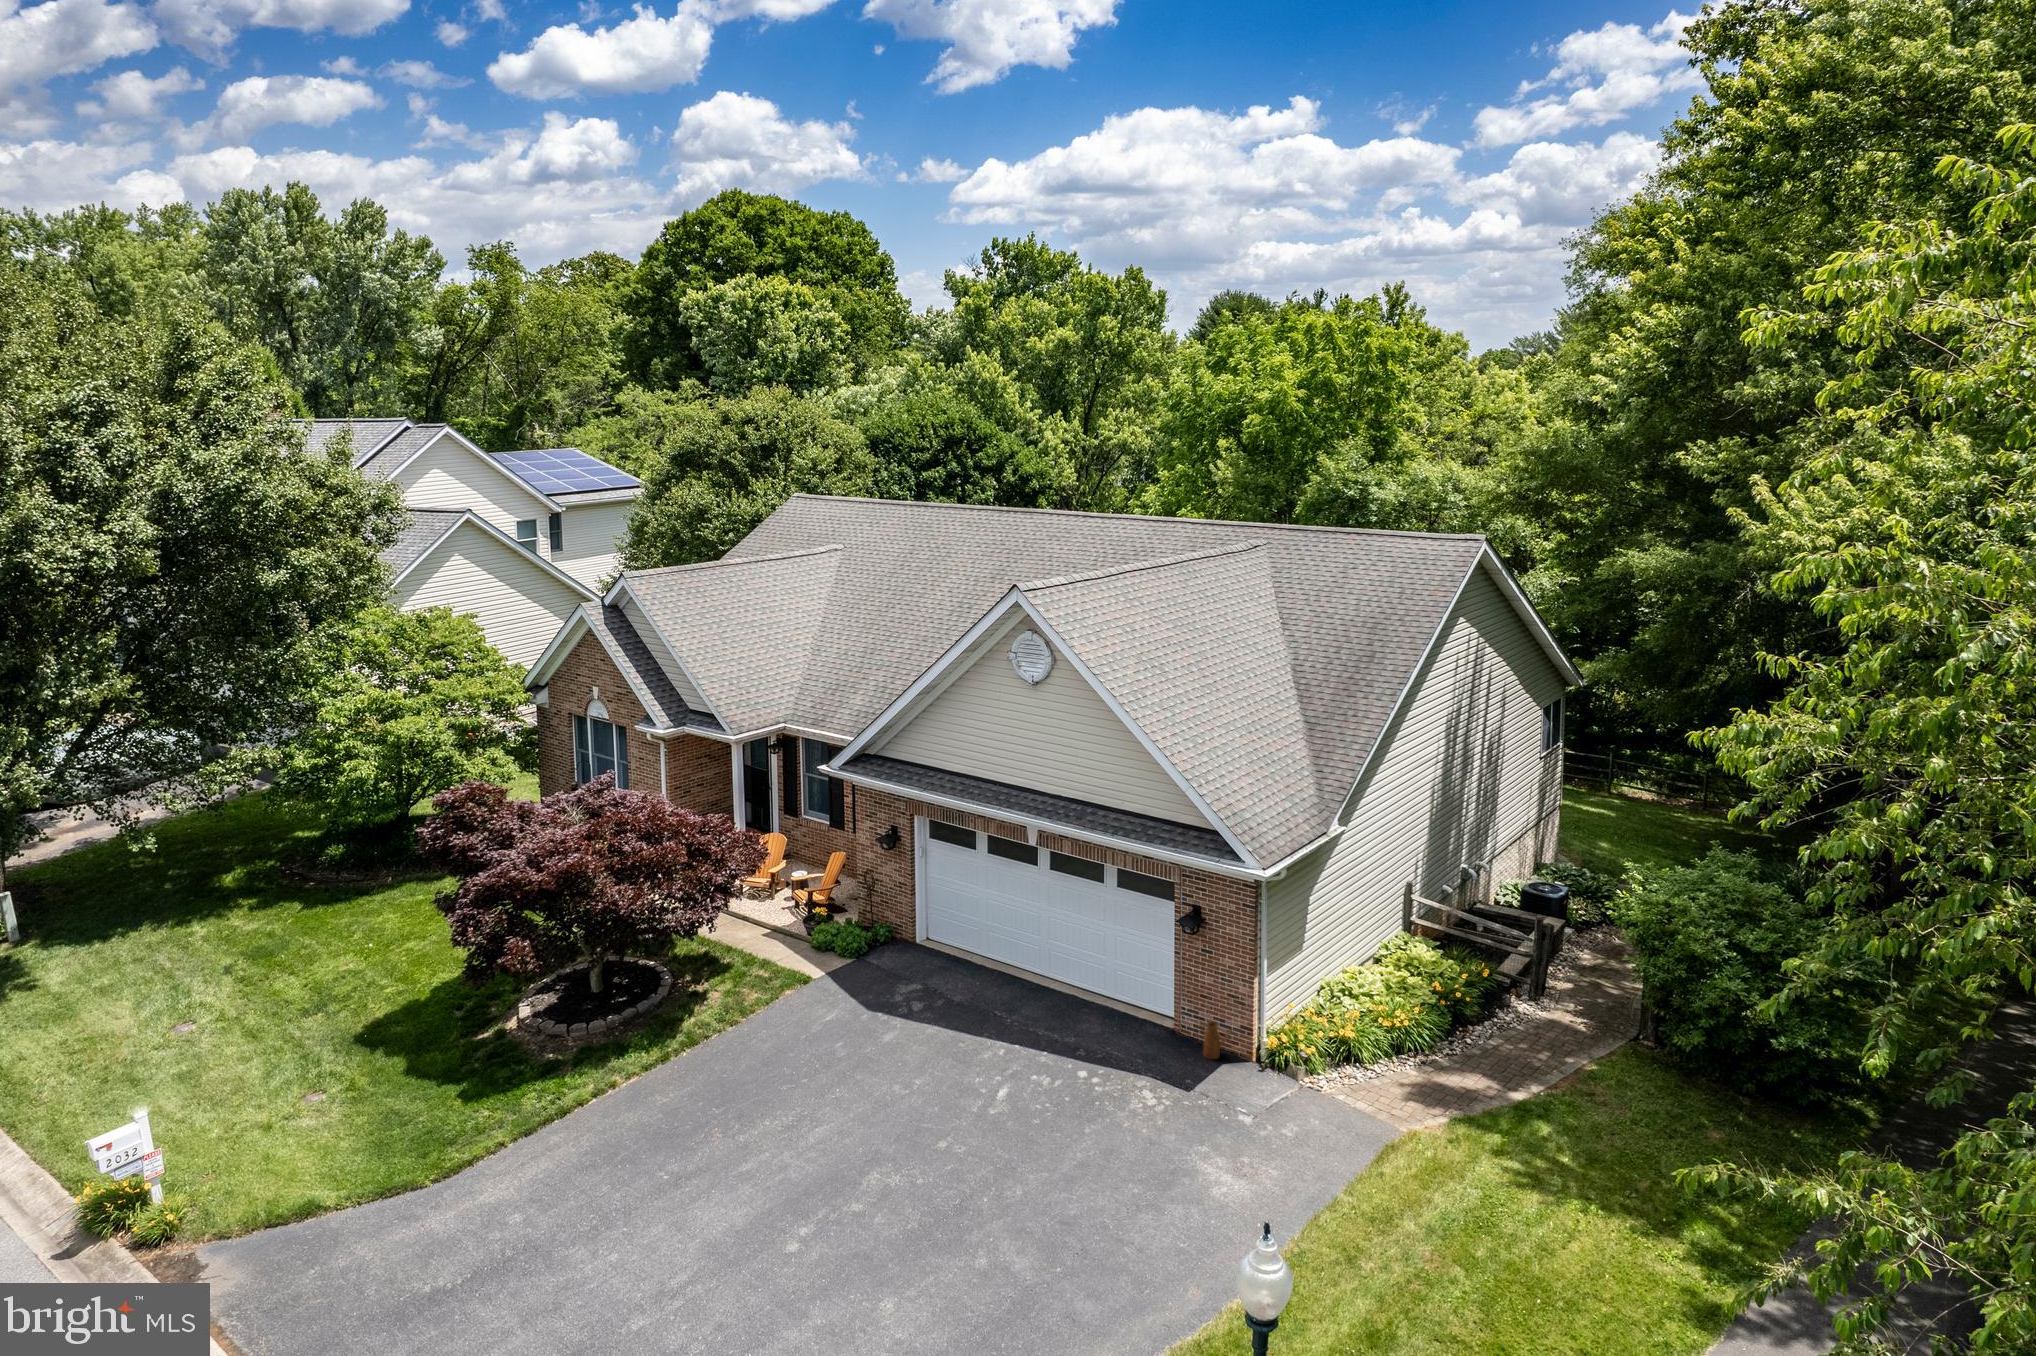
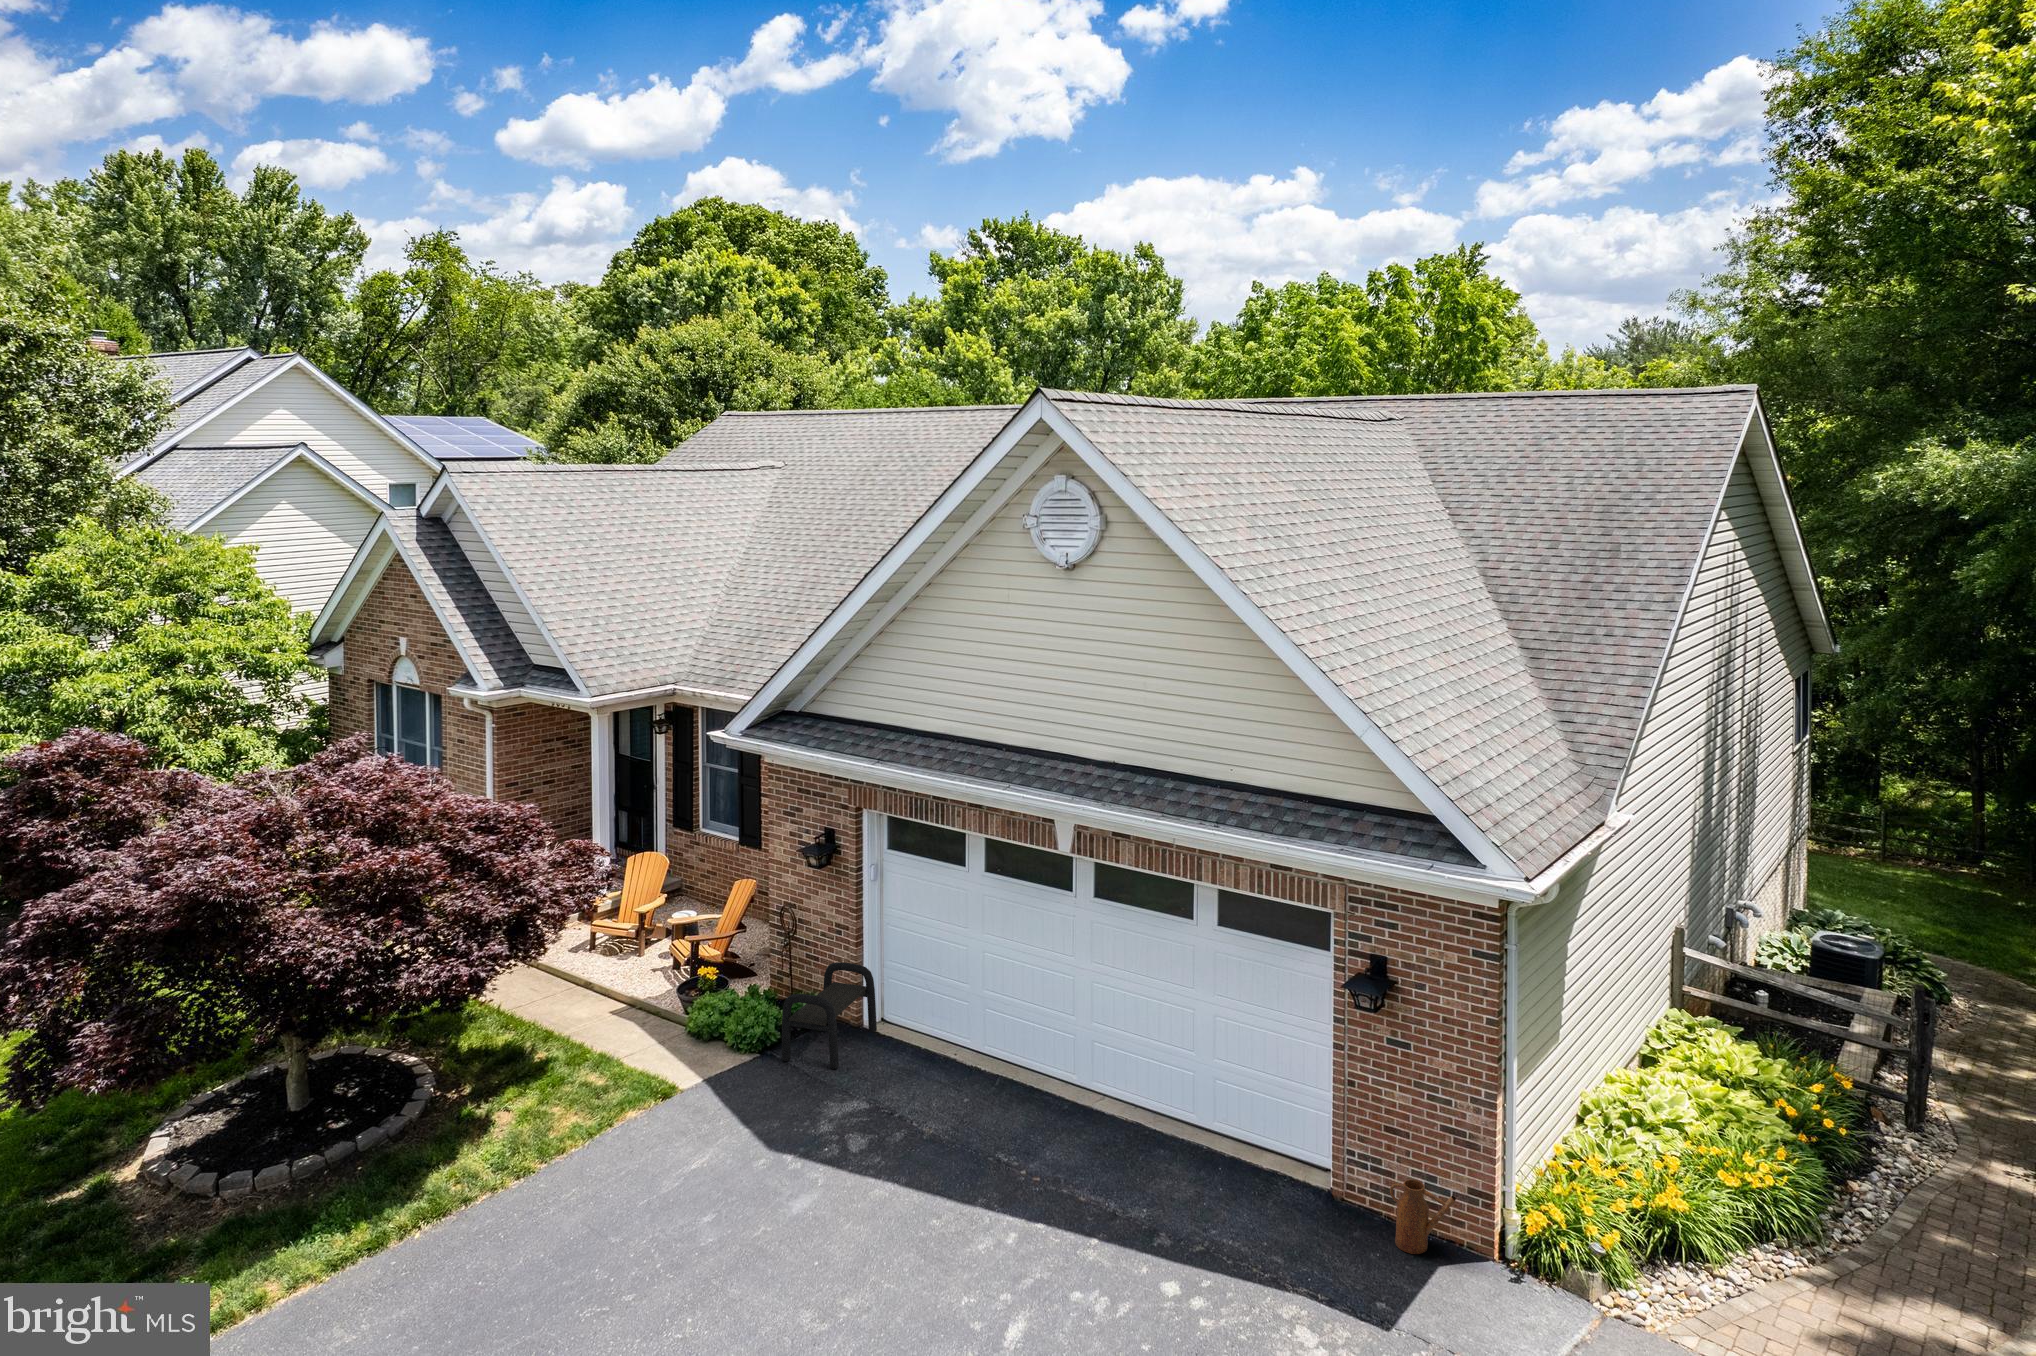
bench: none [869,905,923,968] -> present [782,962,877,1069]

